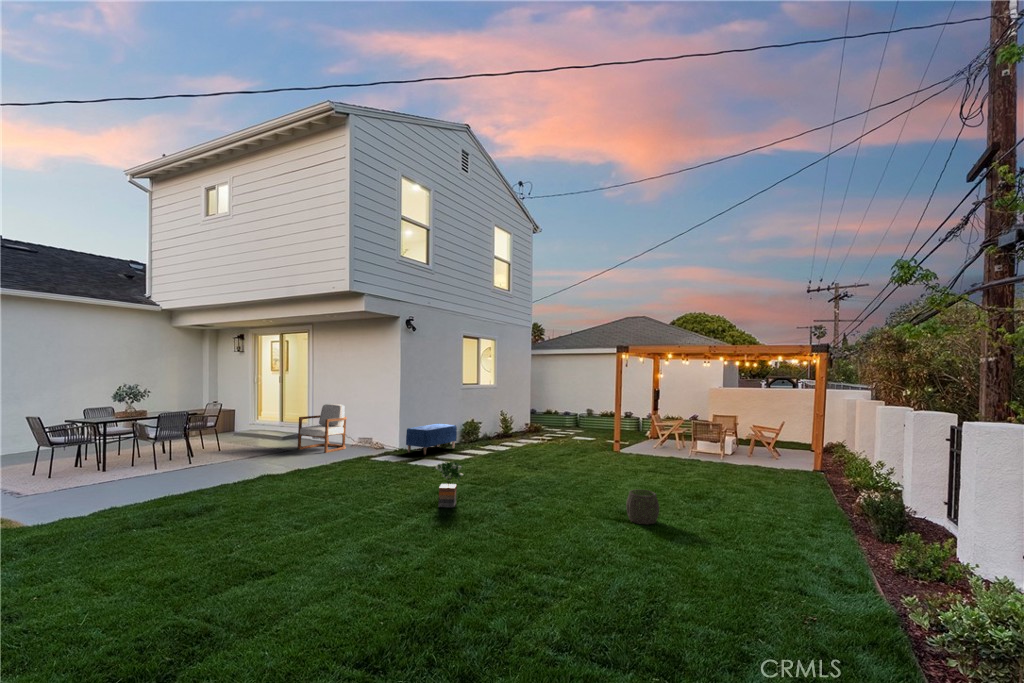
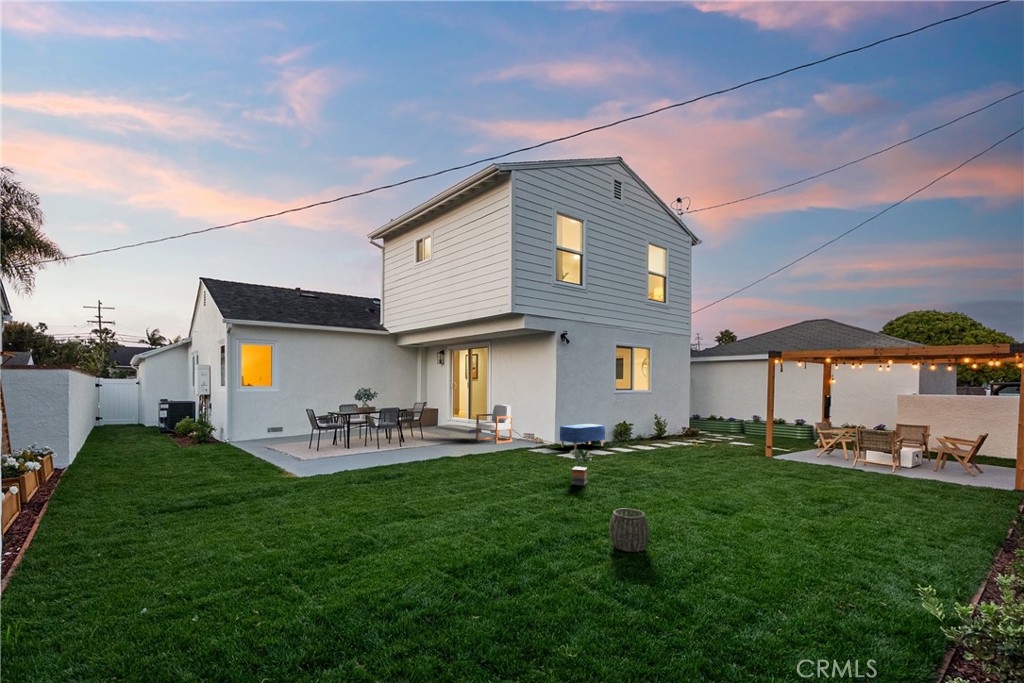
woven basket: present [626,490,659,524] -> present [610,509,649,552]

